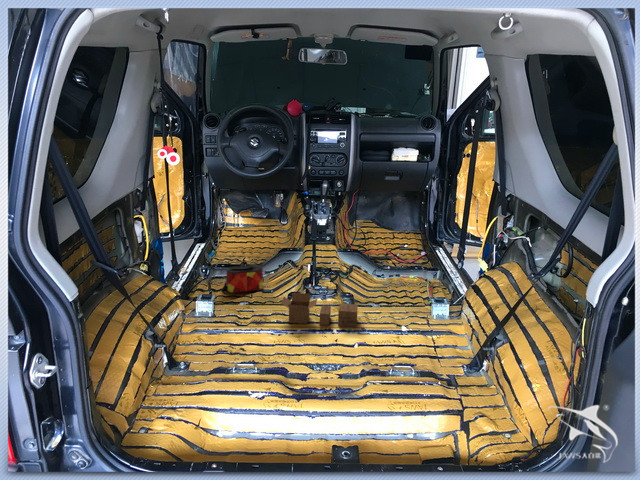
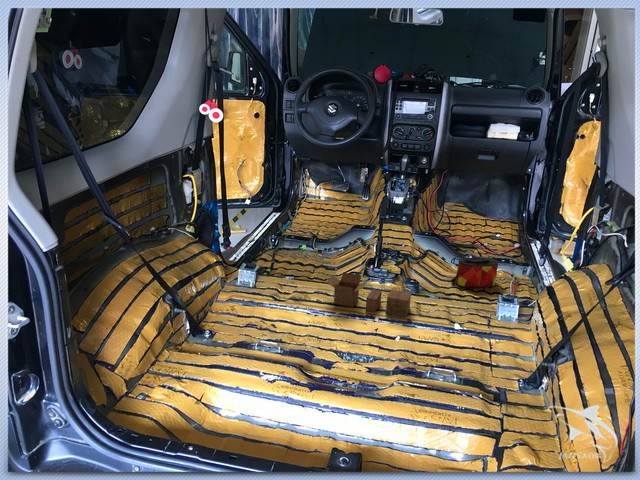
bag: present [222,265,264,294] -> present [451,258,498,288]

